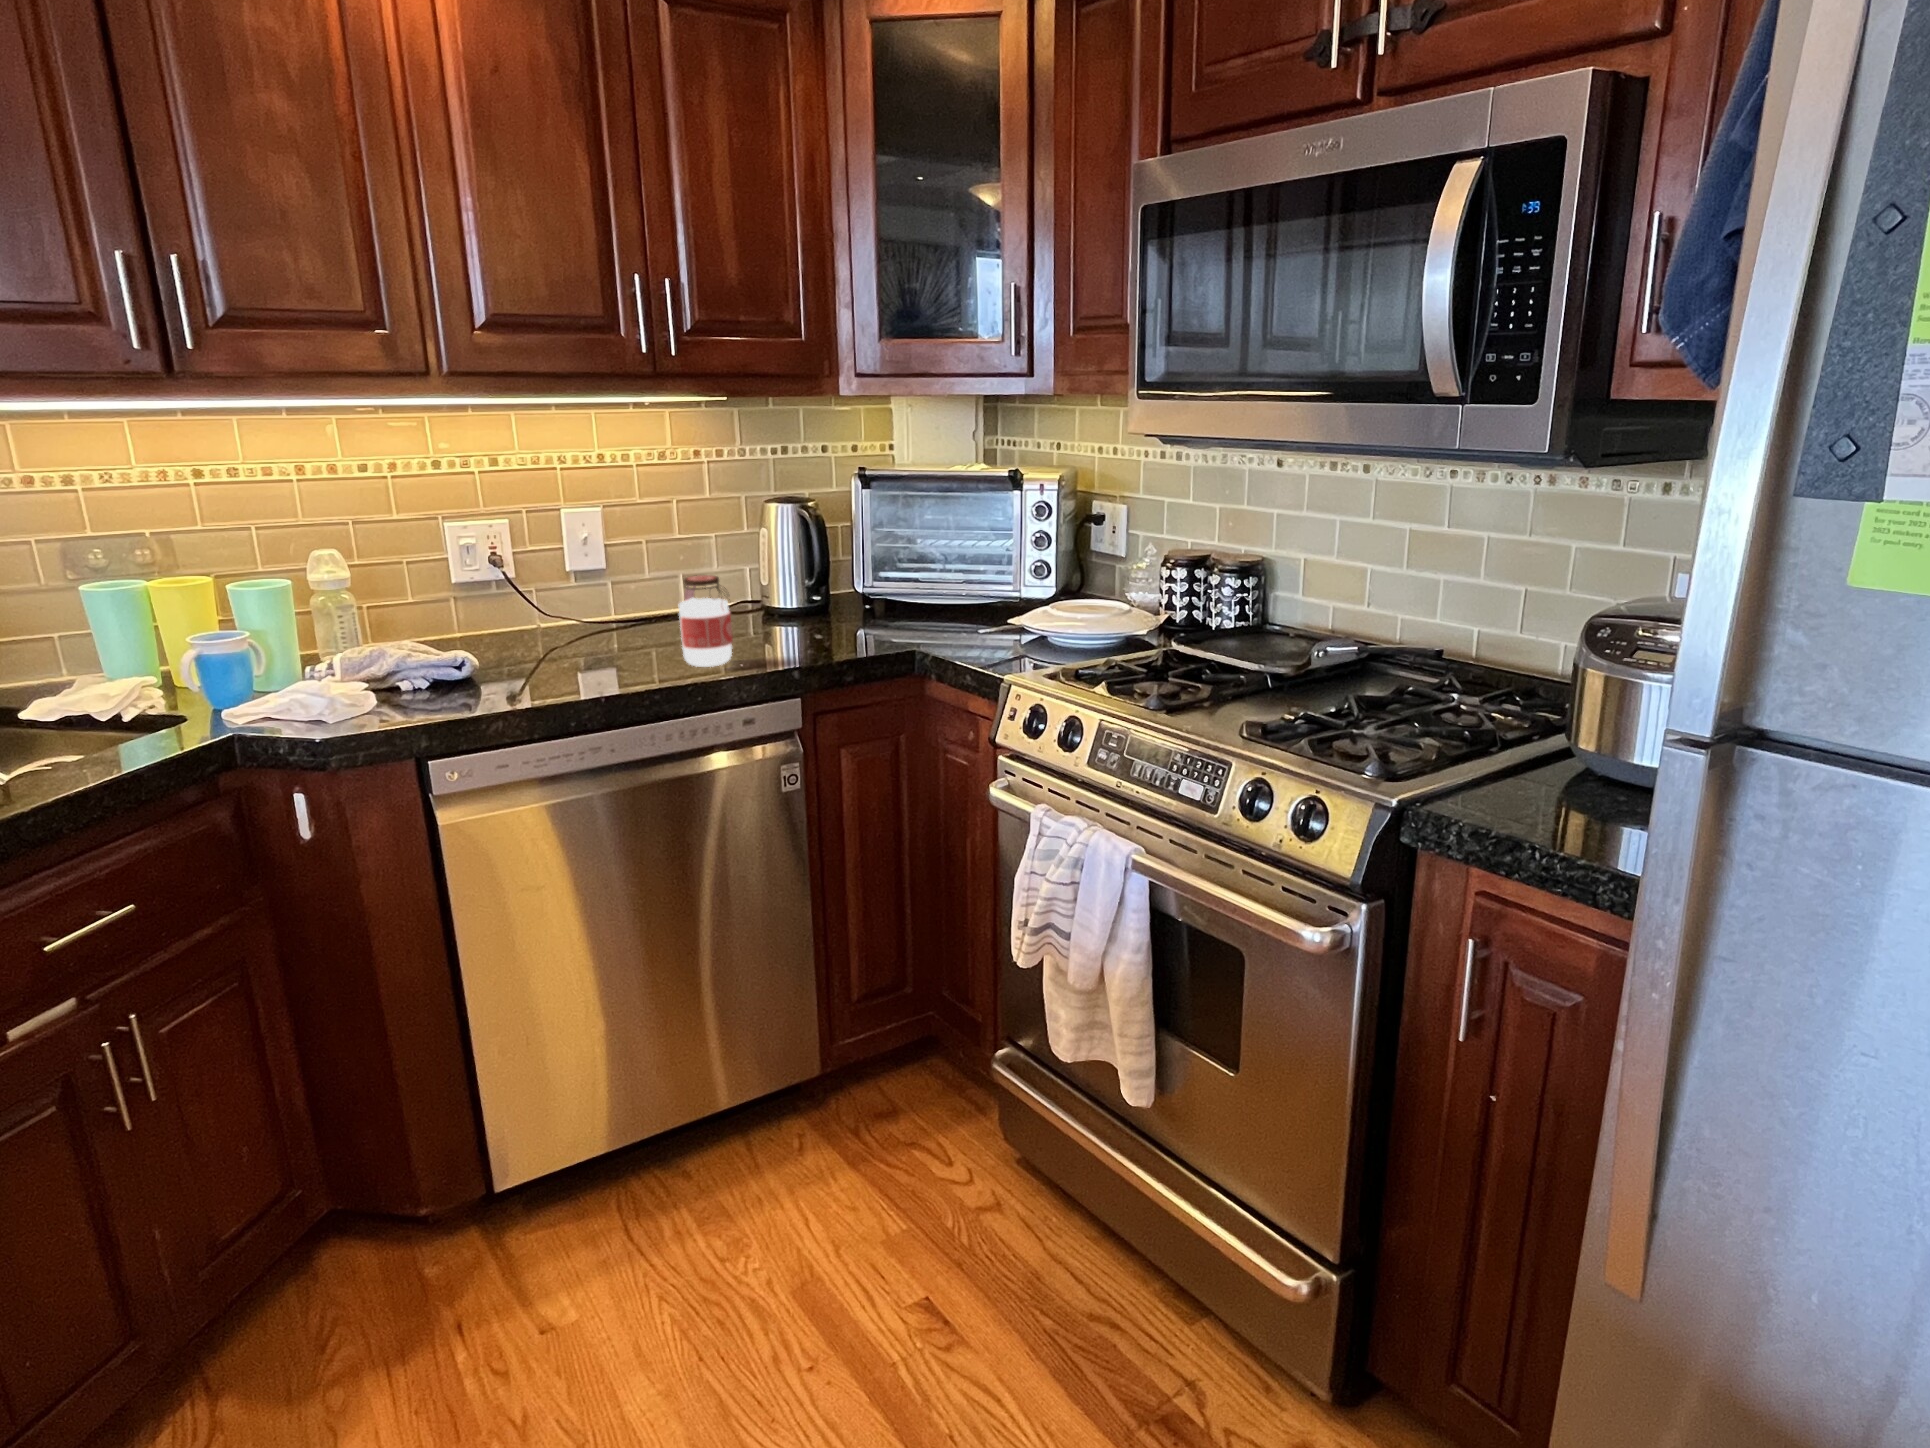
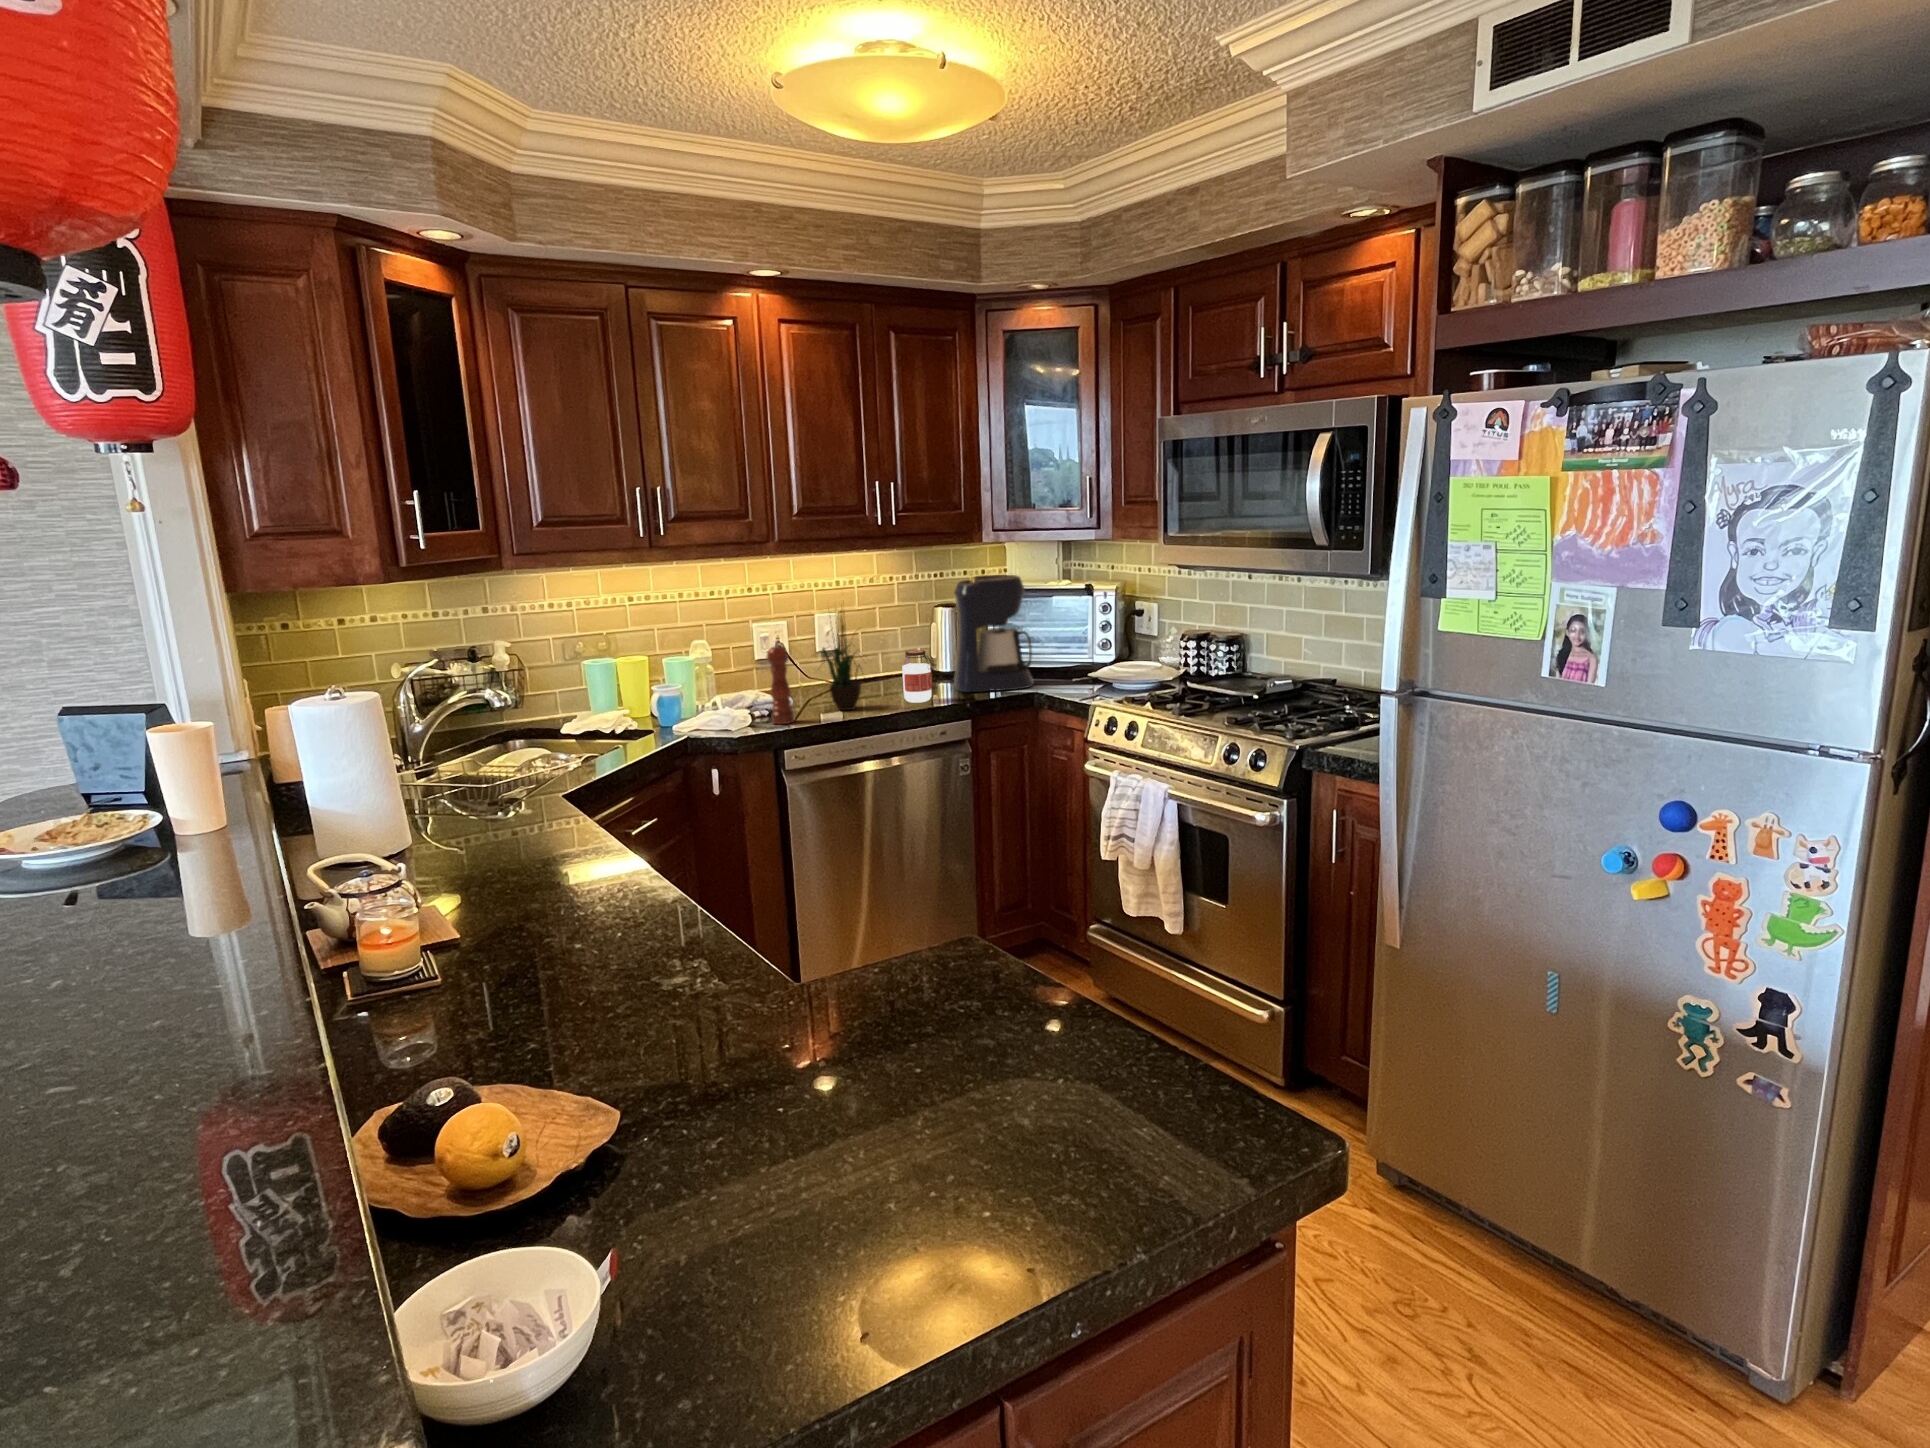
coffee maker: none [780,449,917,648] -> present [954,575,1034,692]
potted plant: none [500,463,625,679] -> present [818,613,861,710]
pepper mill: none [407,555,468,708] -> present [767,641,794,724]

